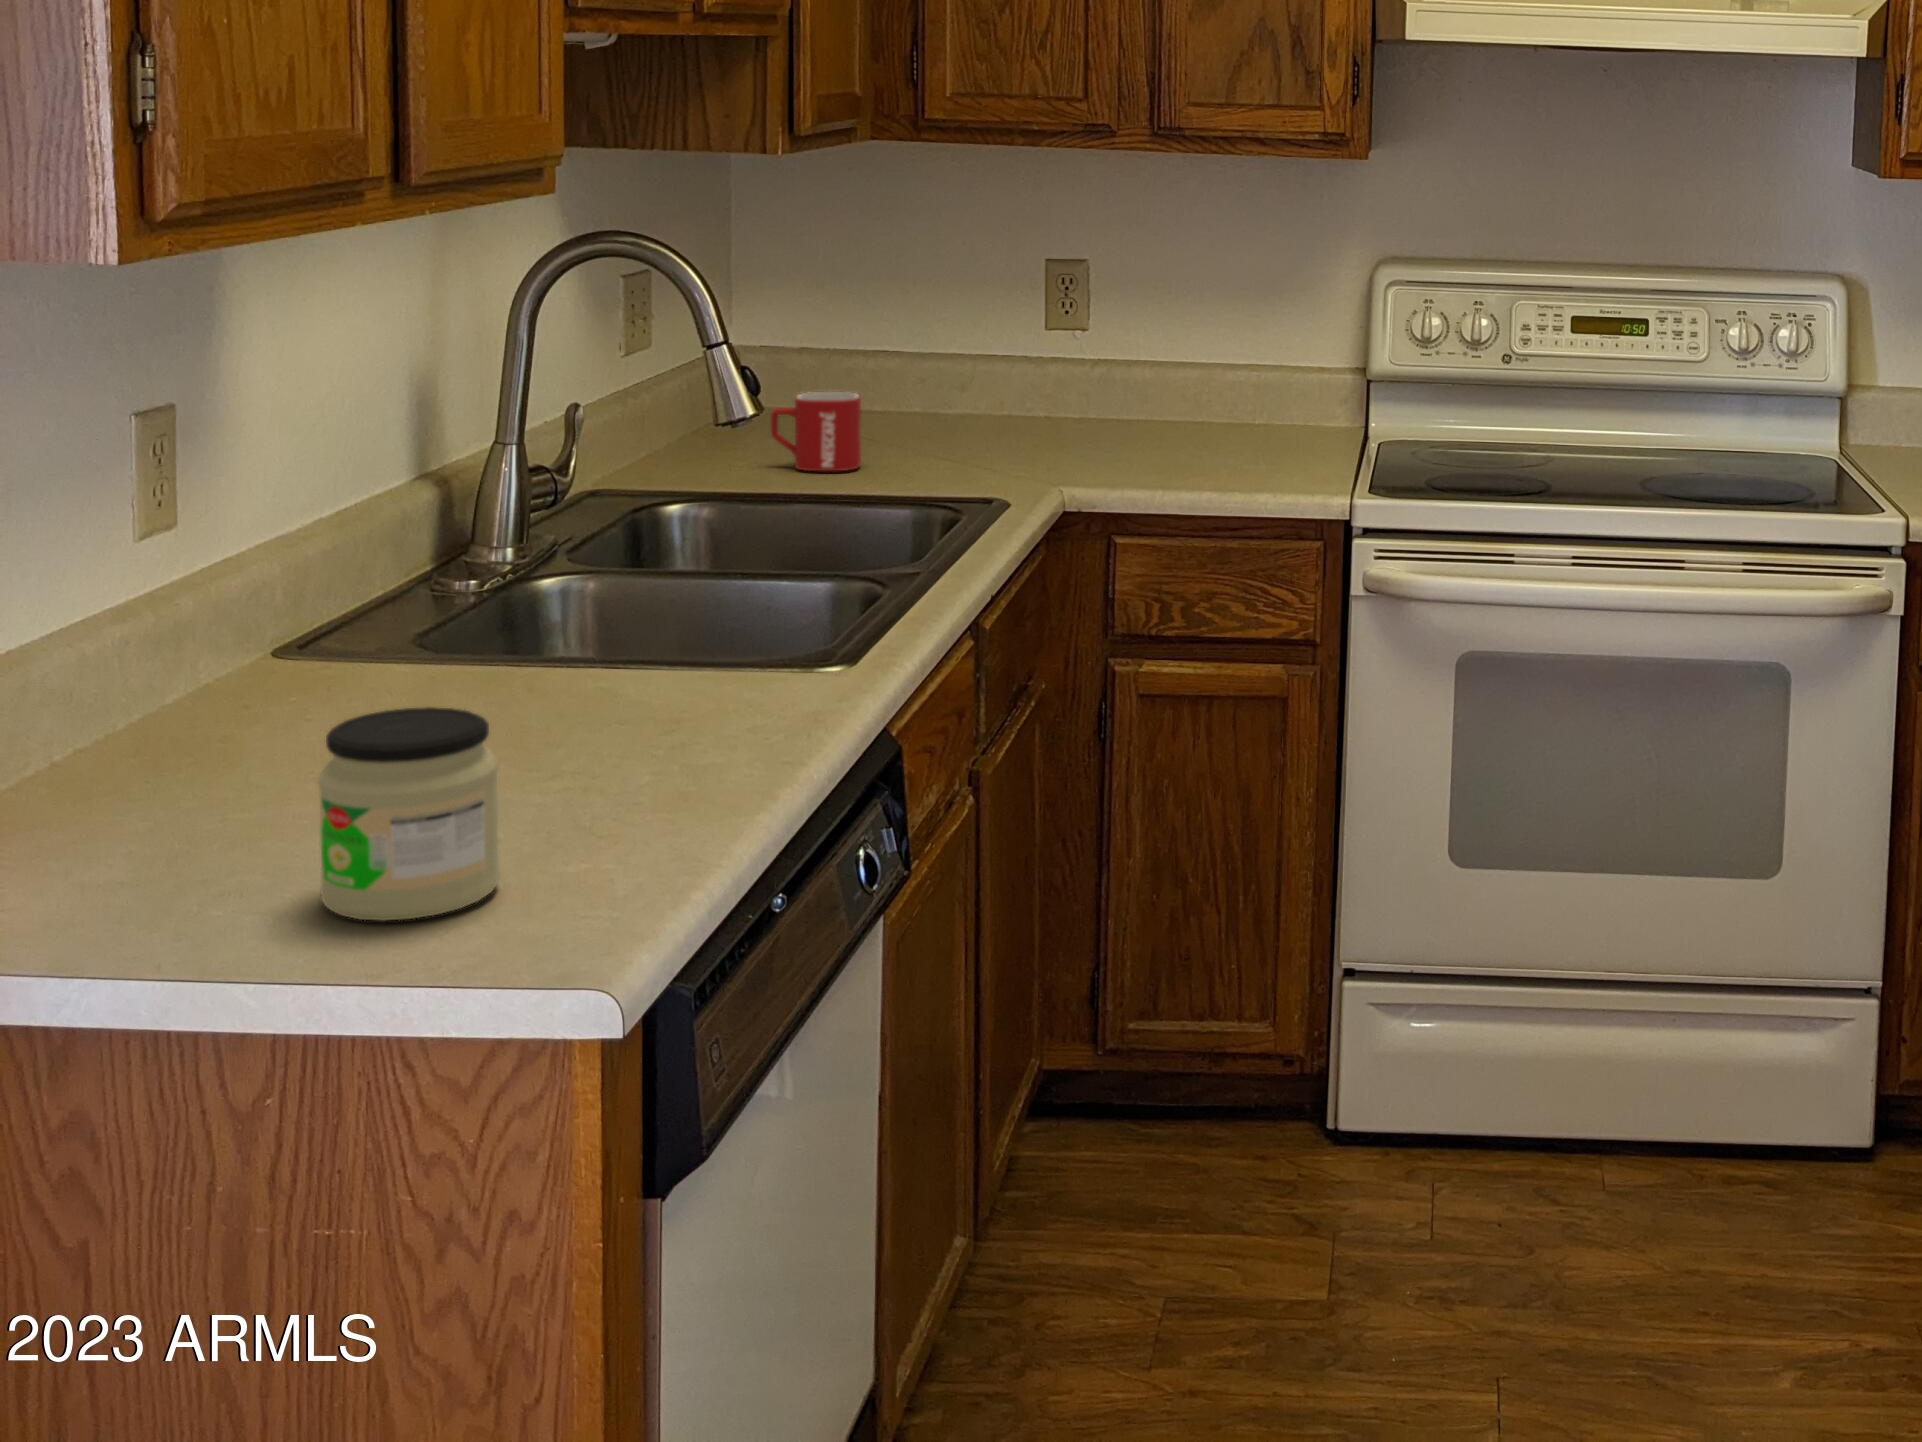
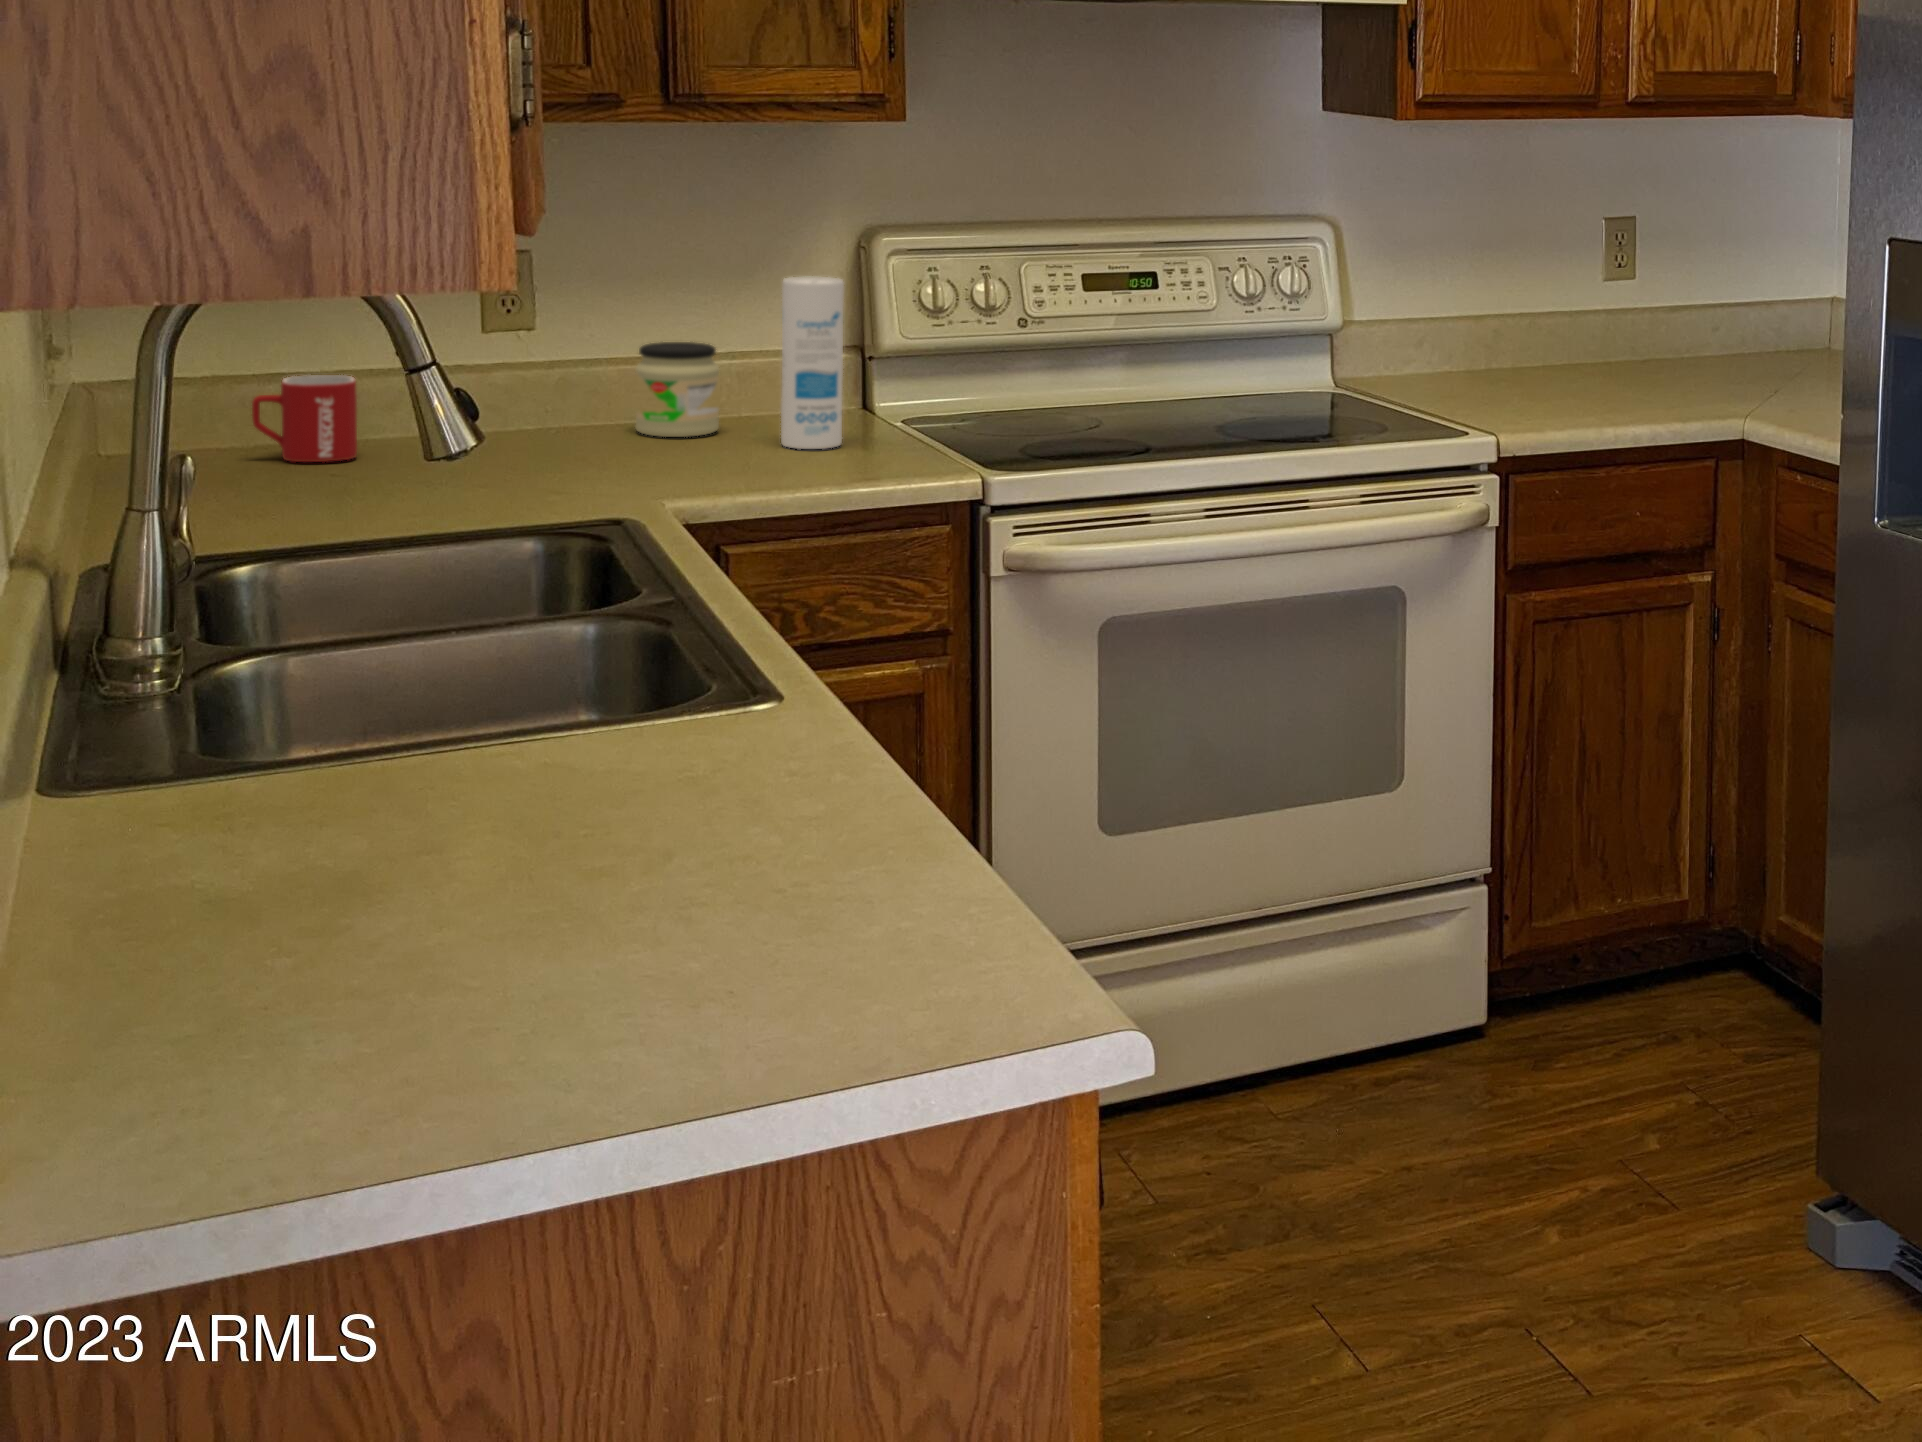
canister: none [1245,313,1305,480] -> present [781,277,844,449]
jar: present [318,707,500,921] -> present [636,342,719,437]

